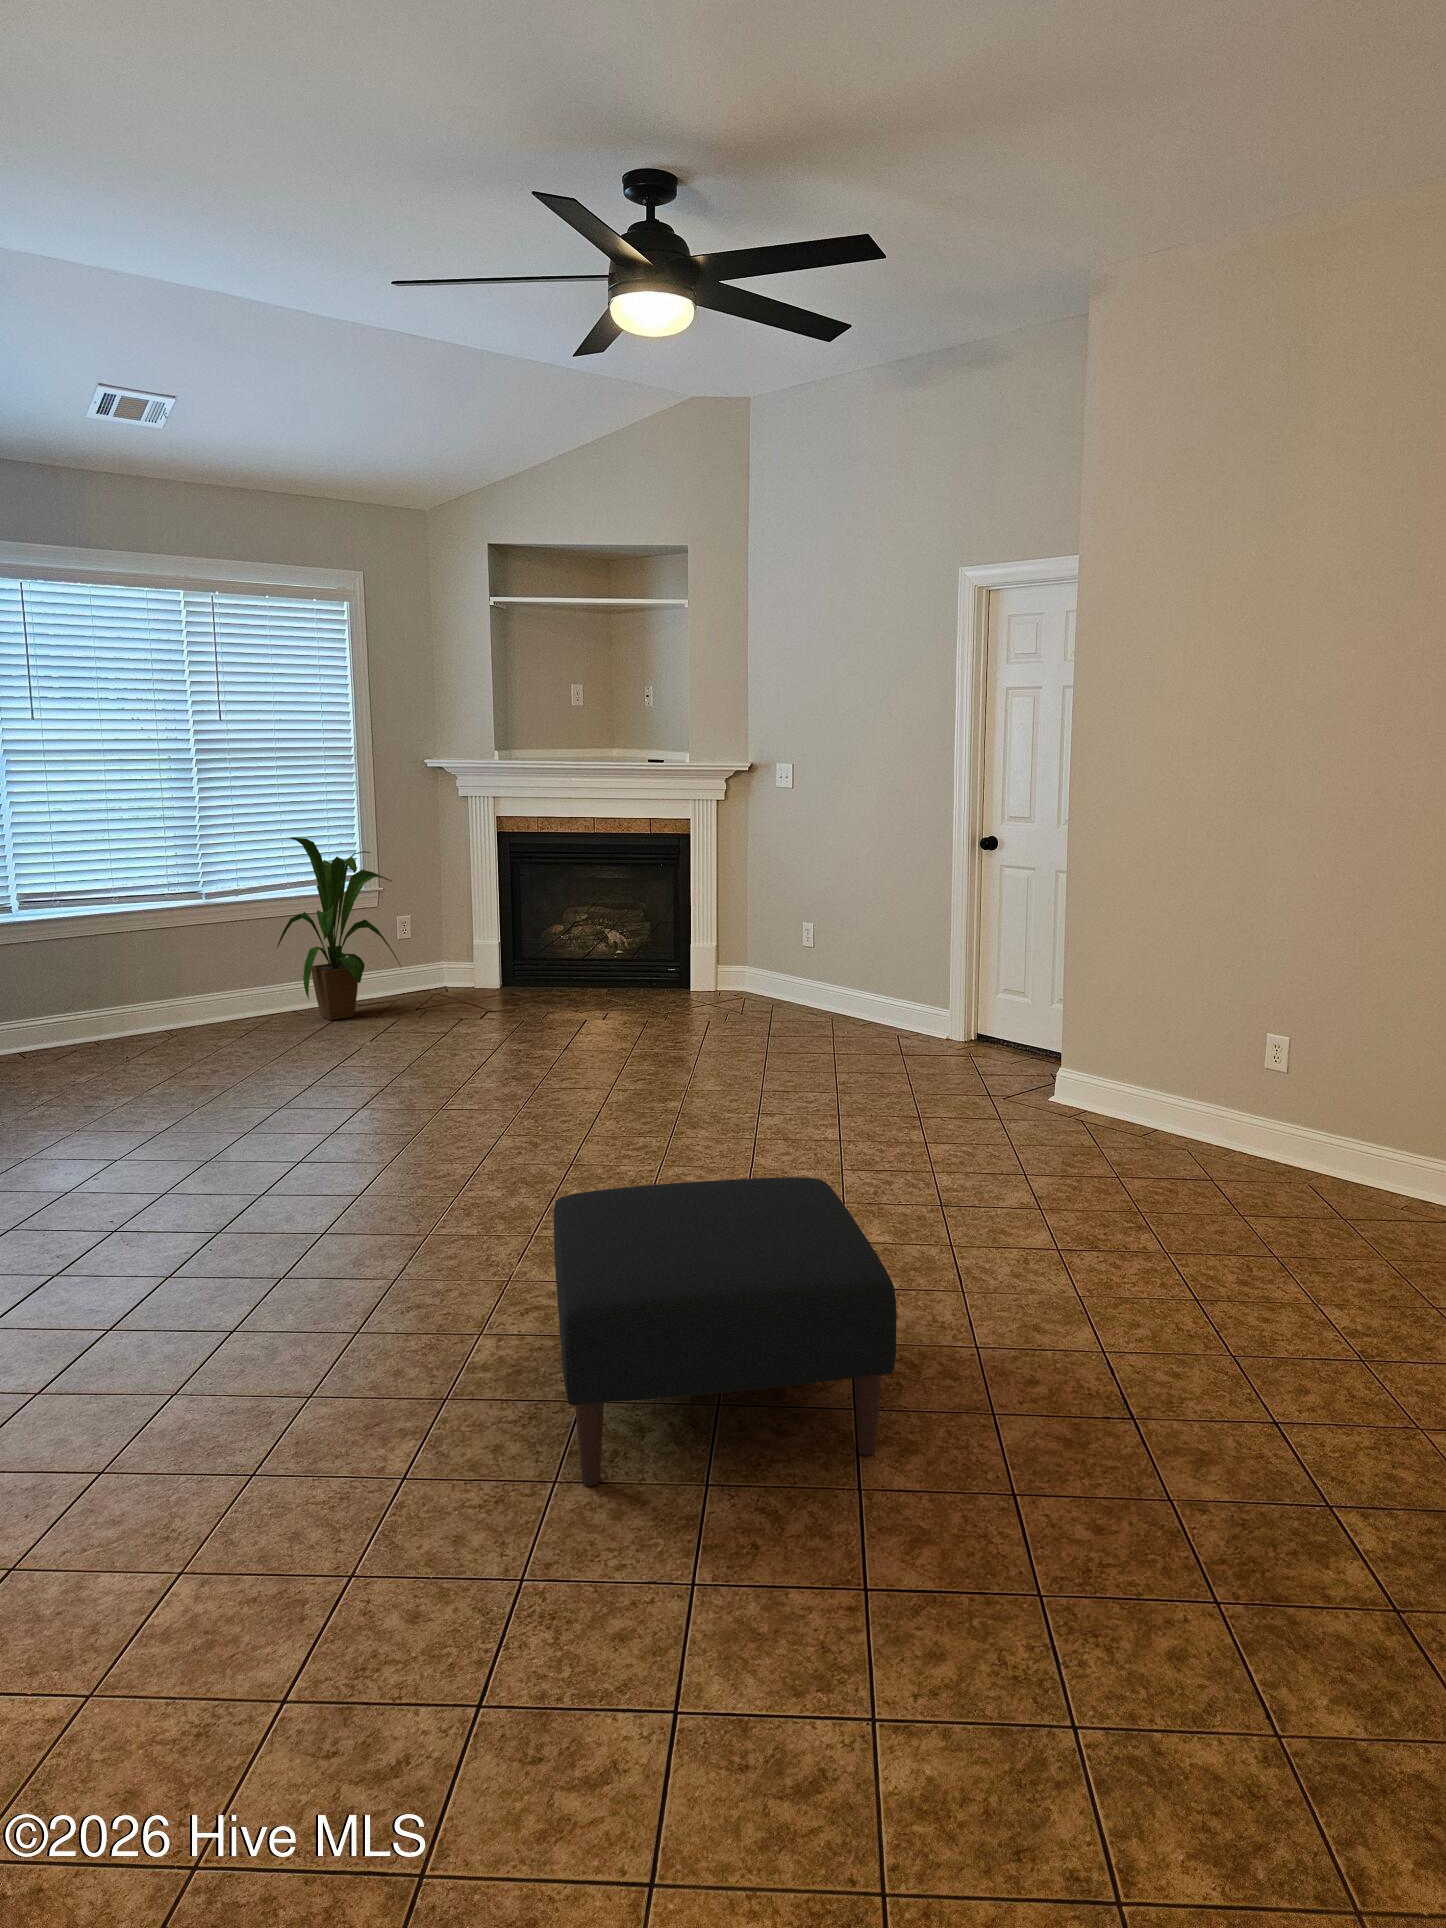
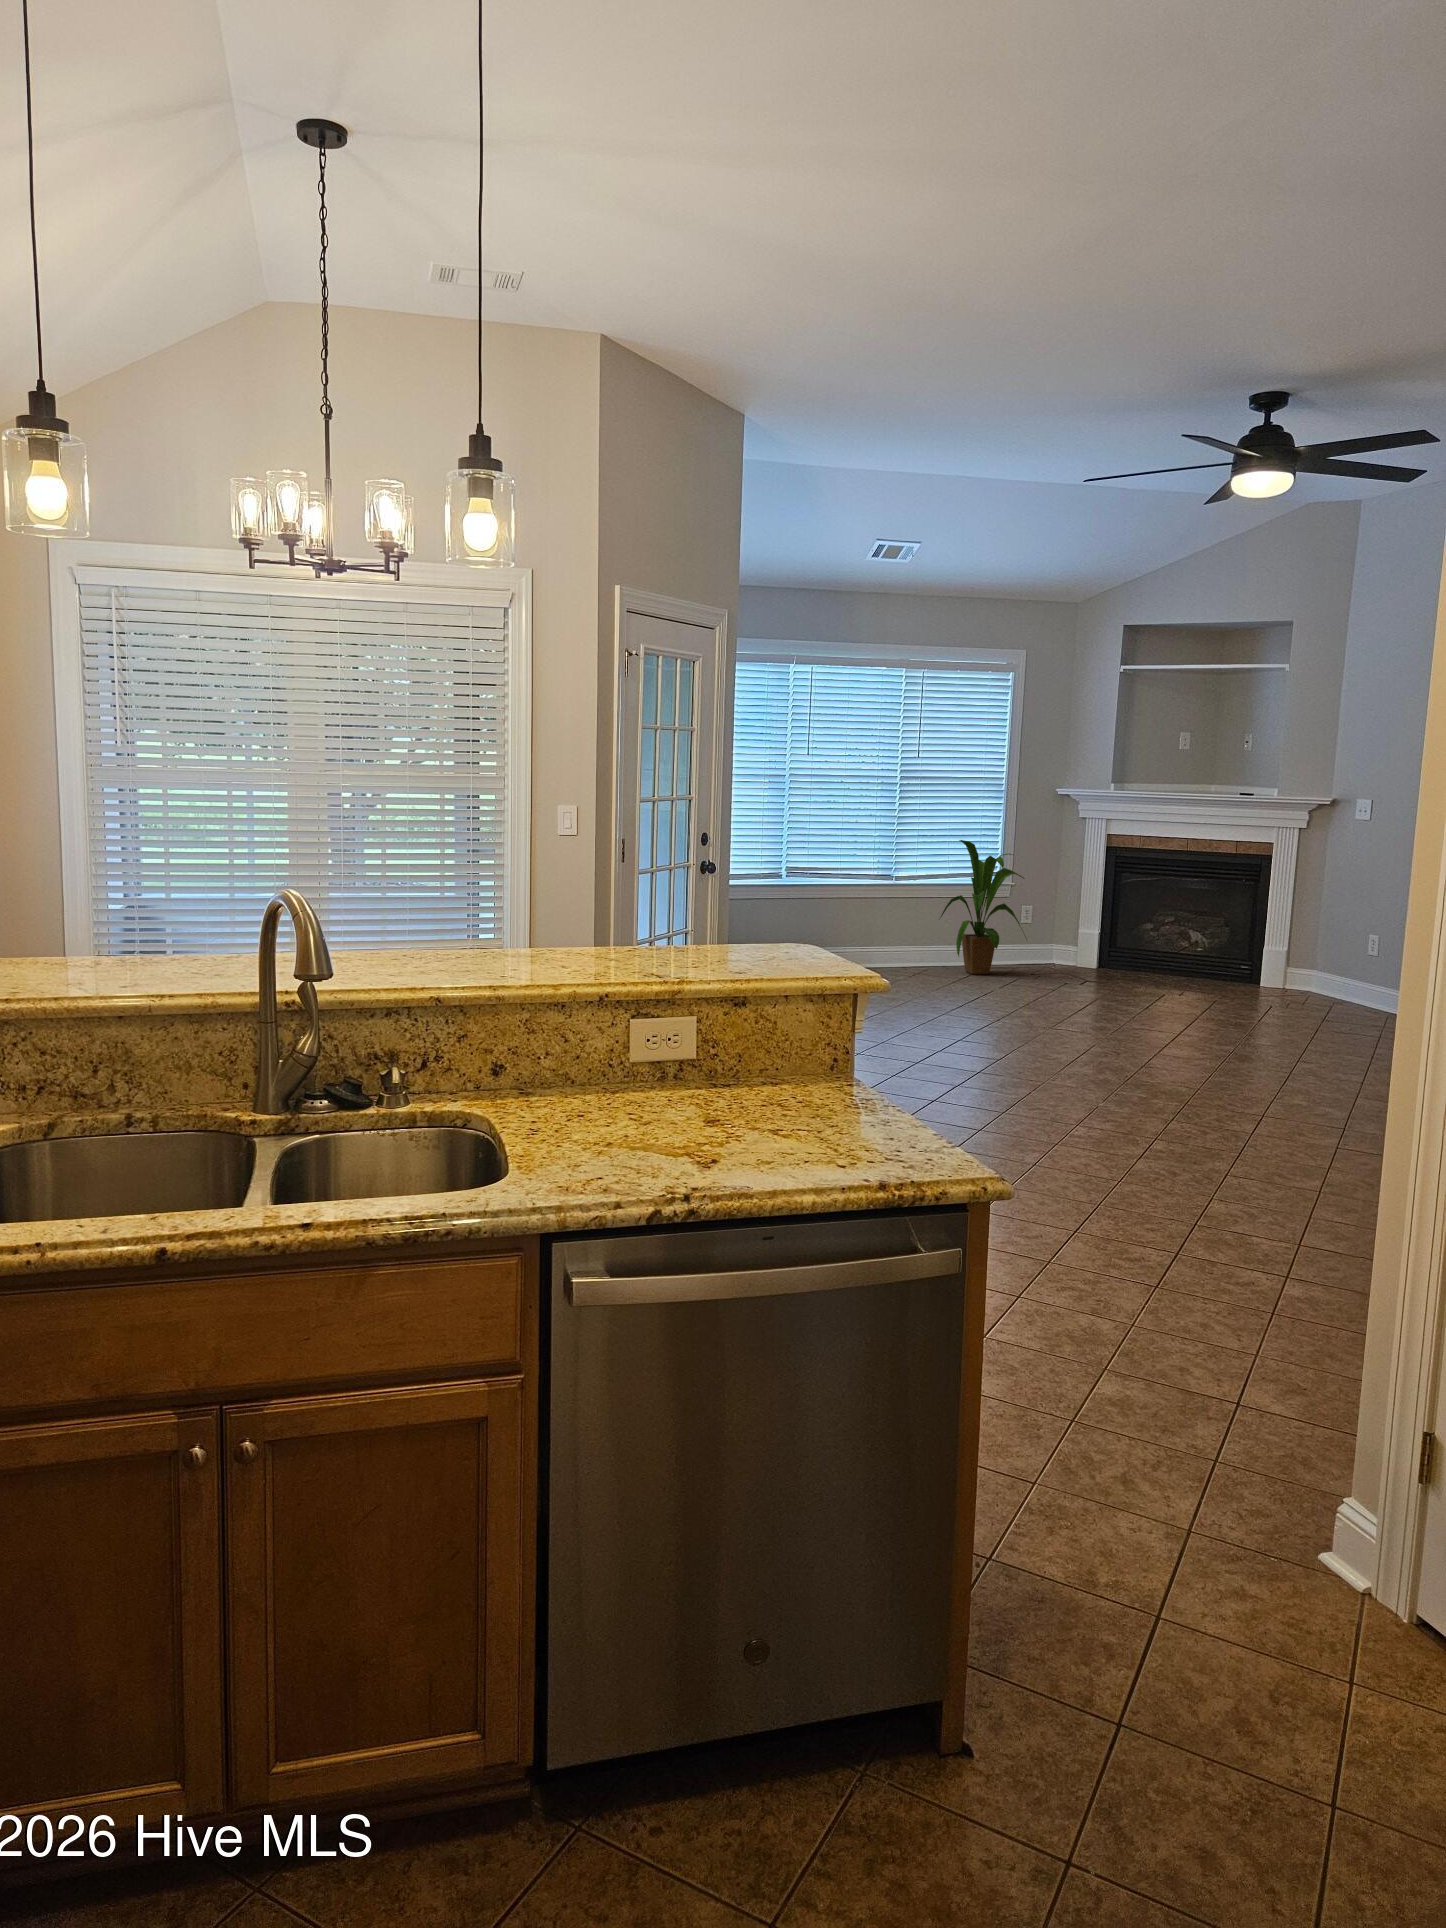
ottoman: present [554,1177,897,1486] -> none [1139,1039,1349,1197]

